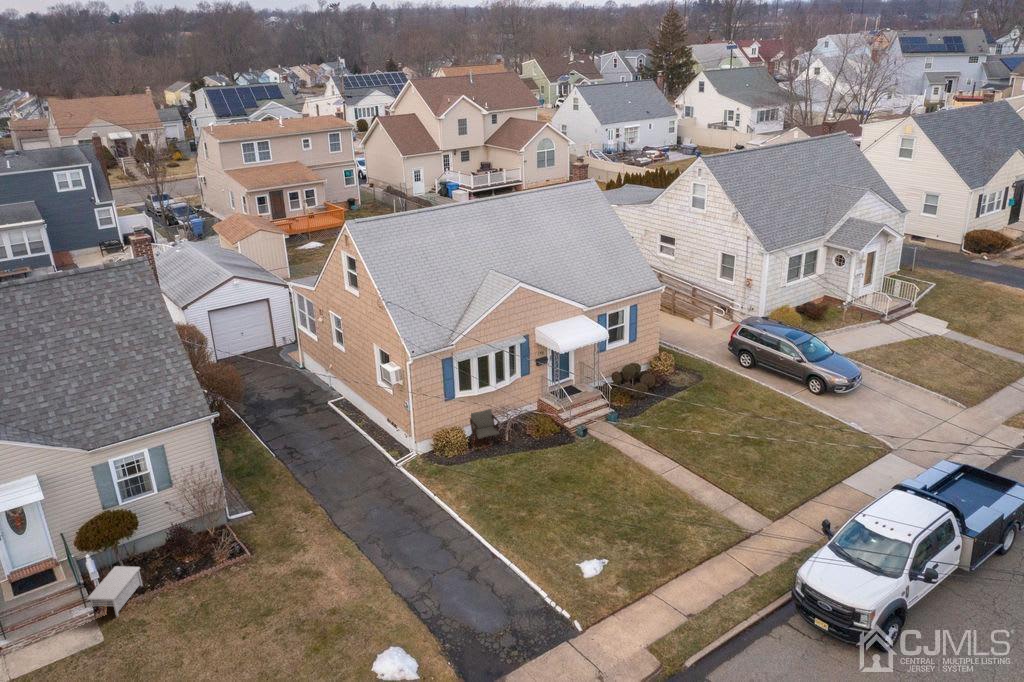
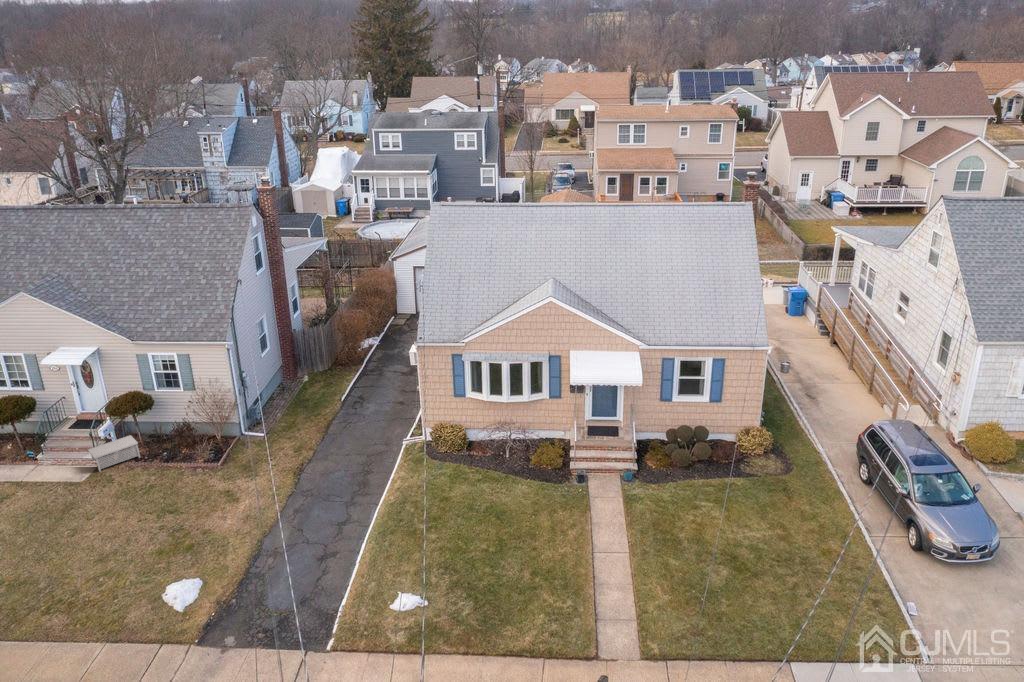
lounge chair: present [470,409,500,447] -> none [474,421,508,463]

